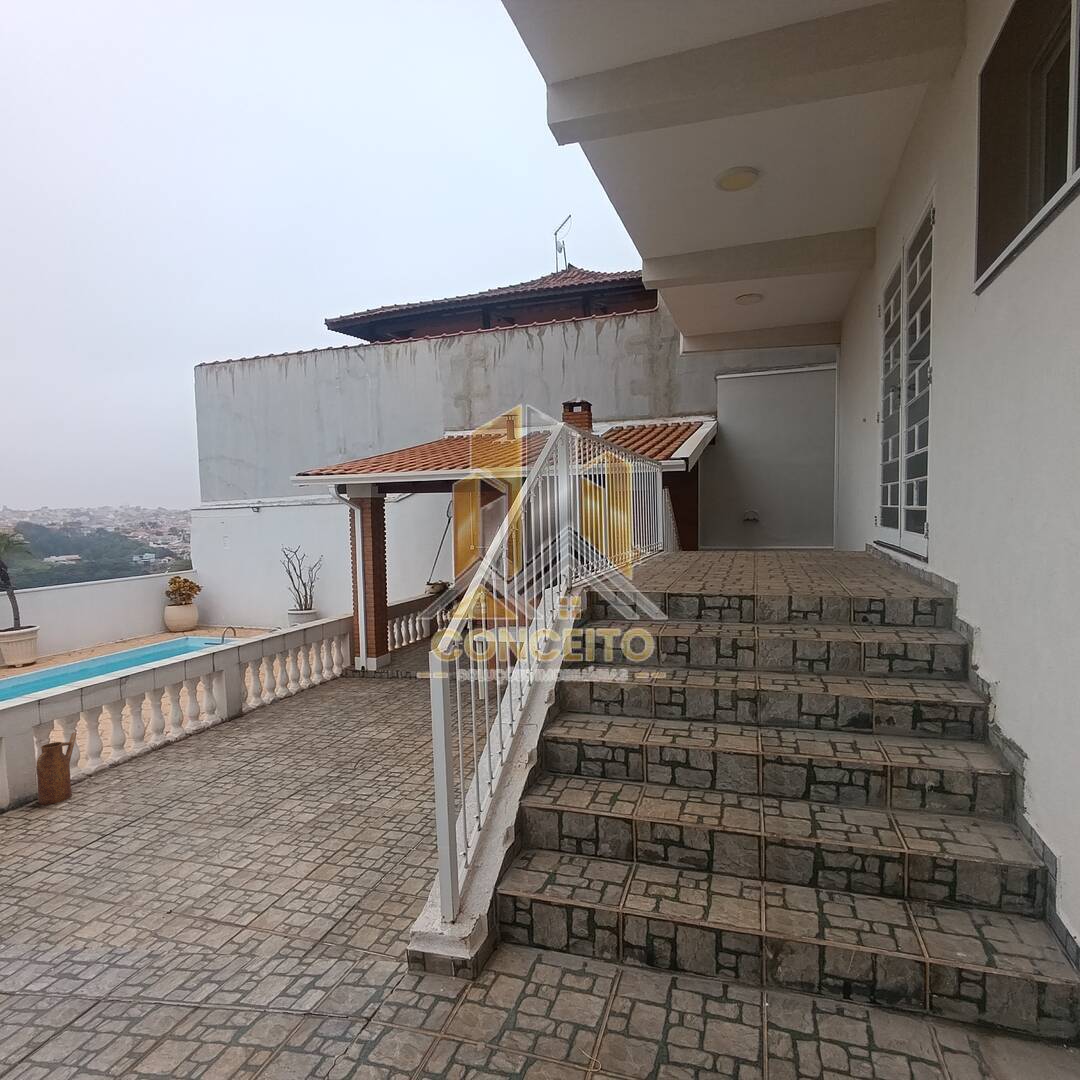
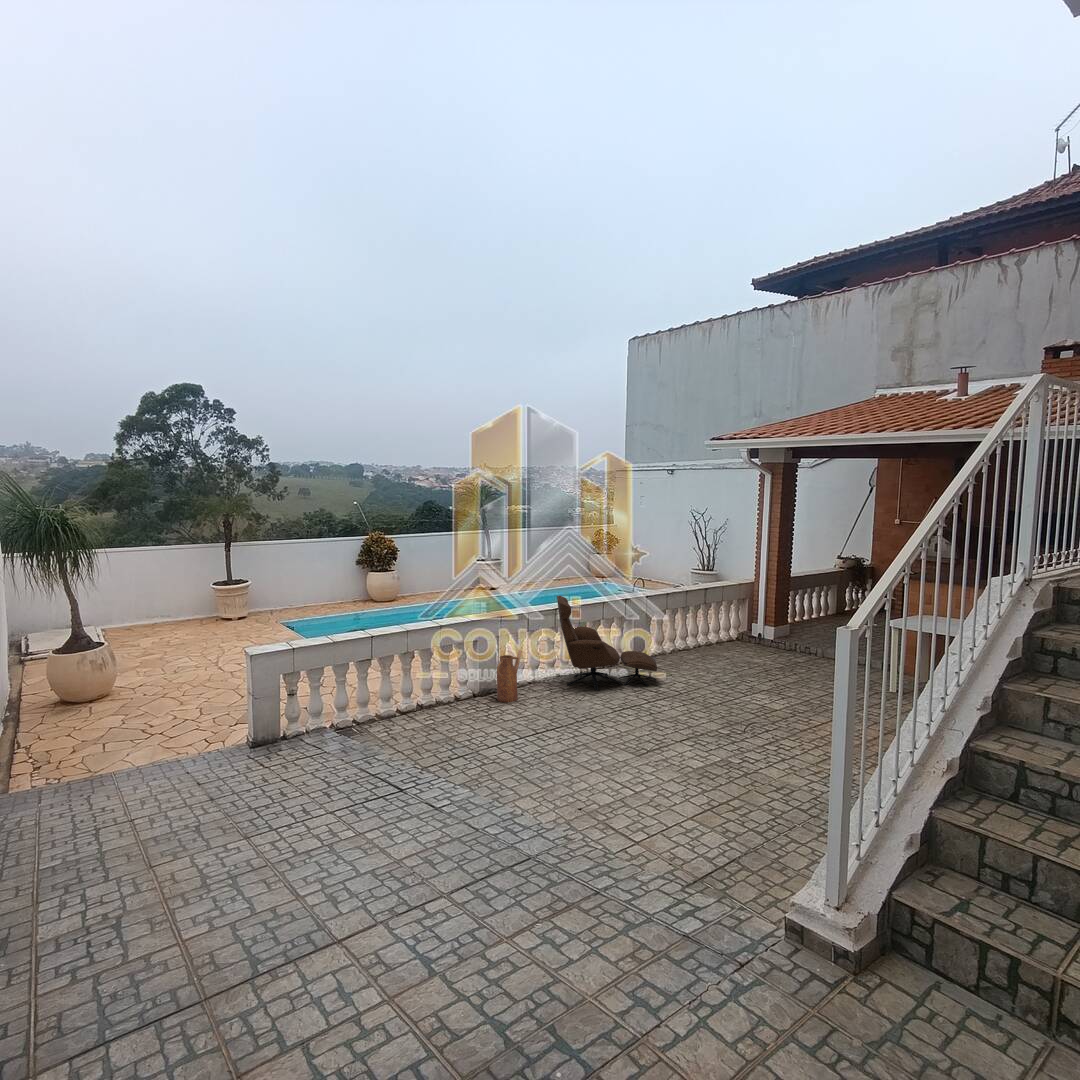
lounge chair: none [128,658,259,764] -> present [557,596,657,691]

